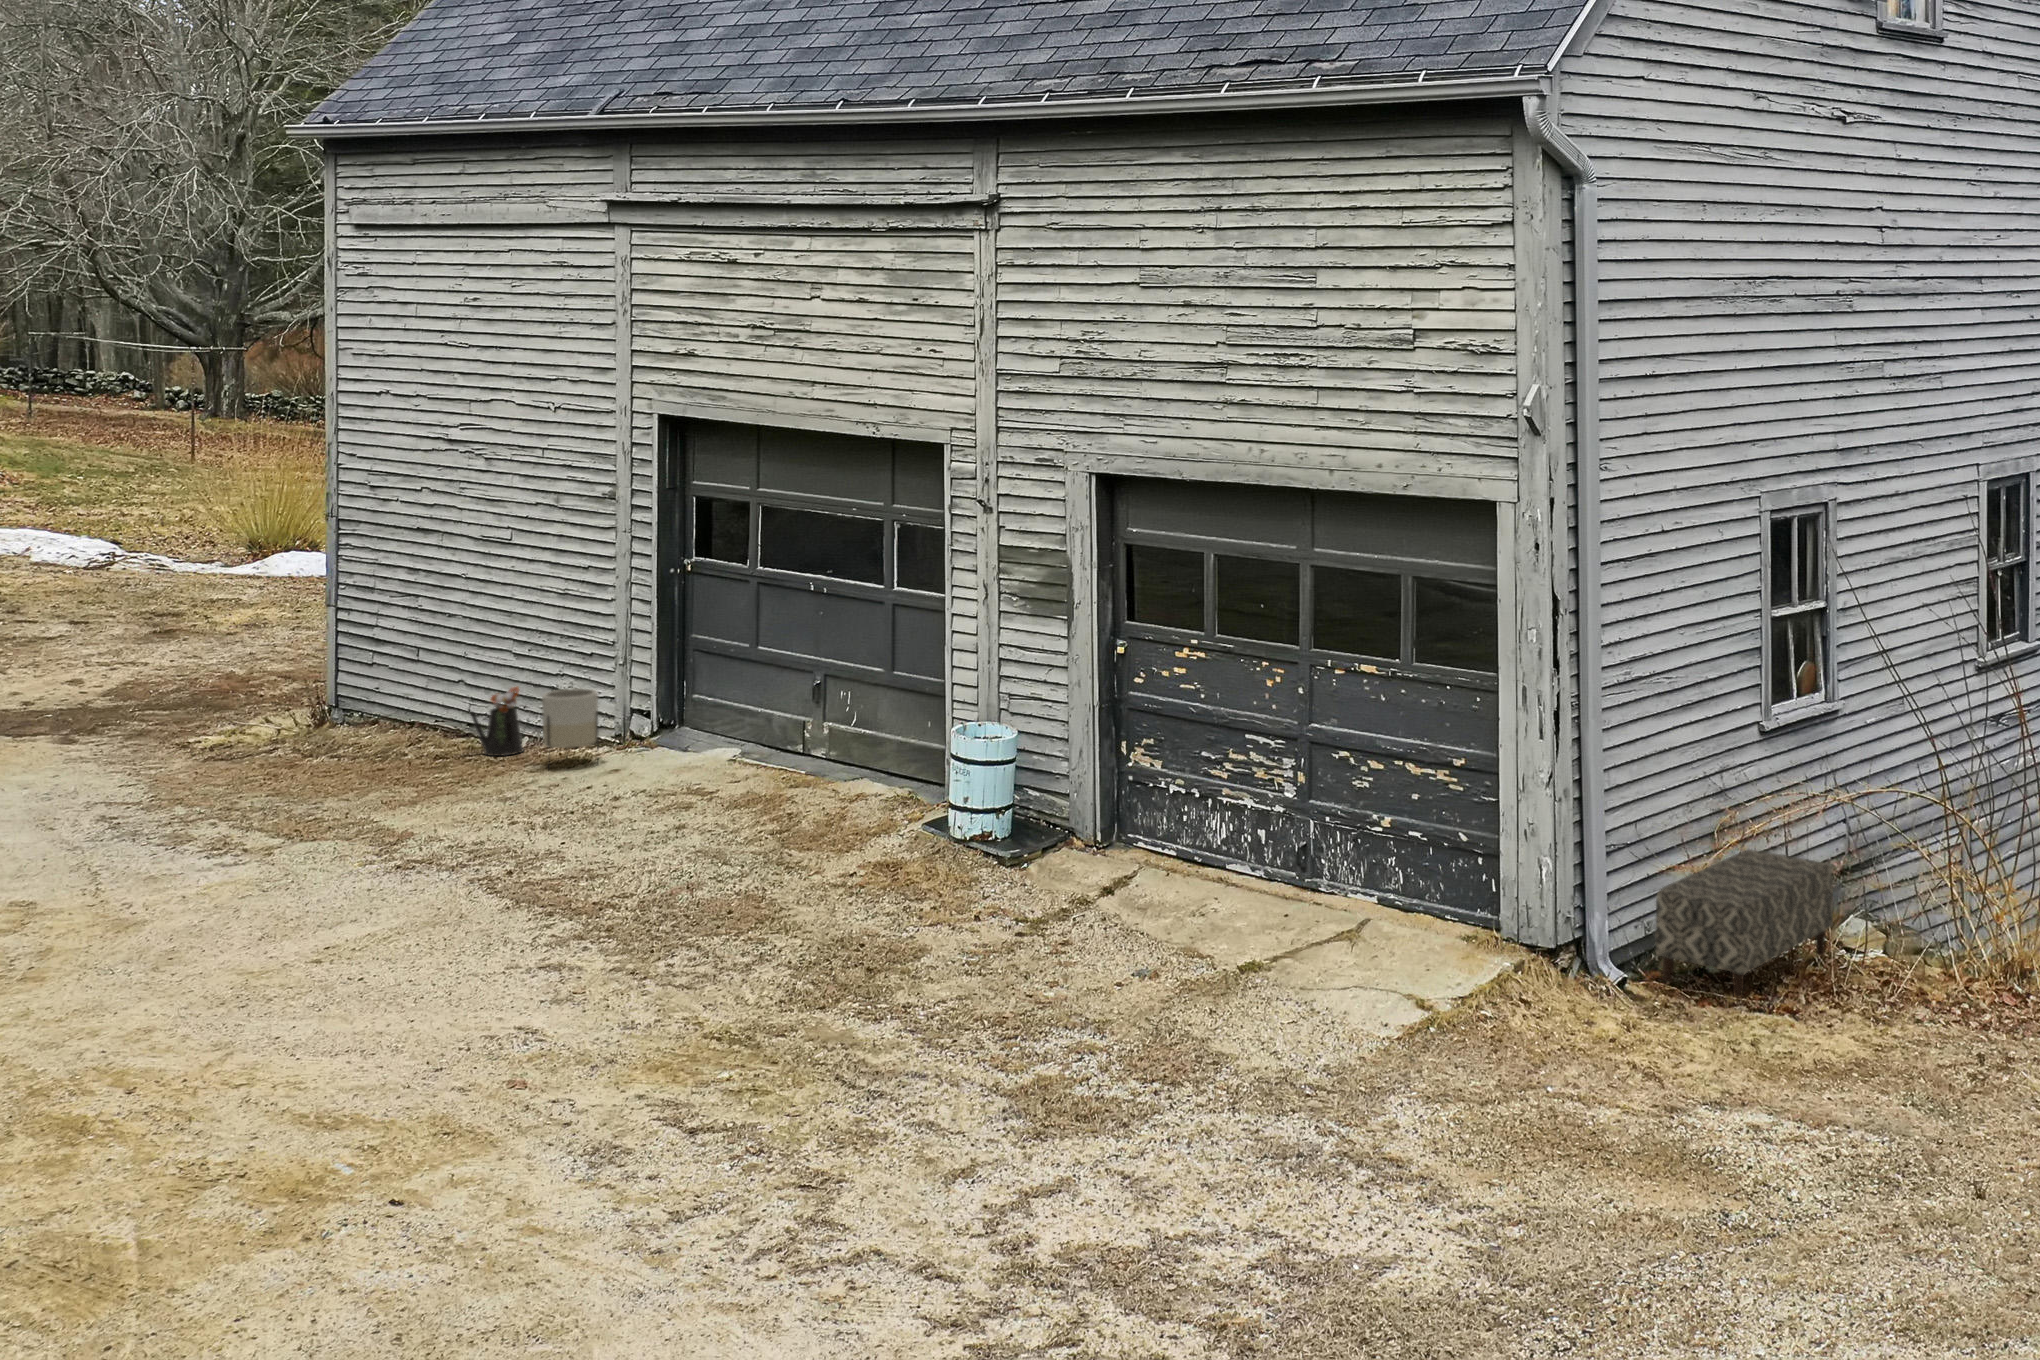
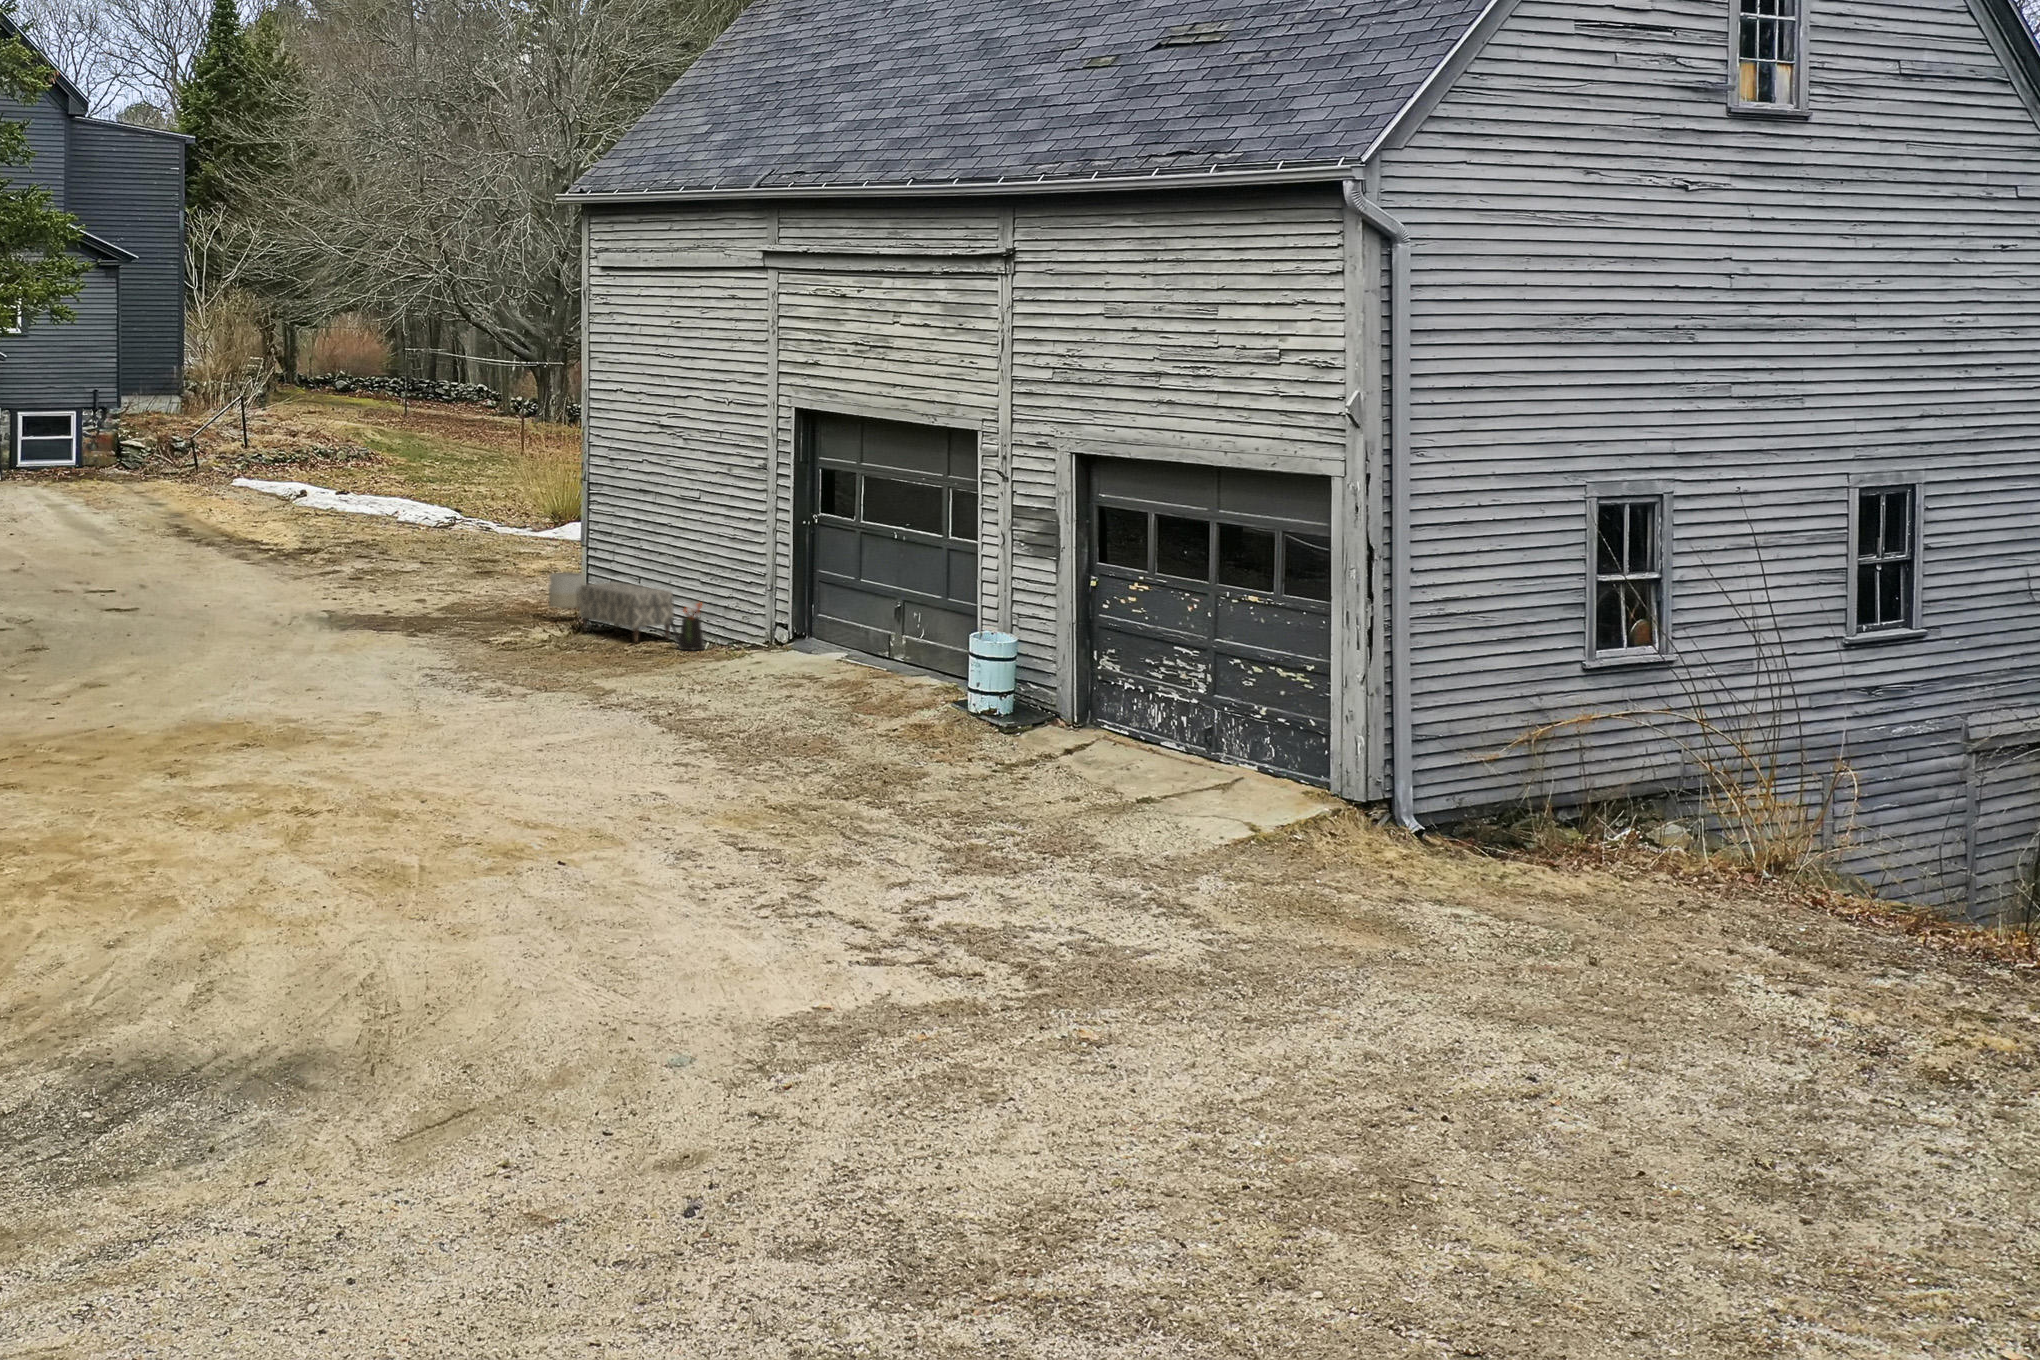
planter: present [542,688,599,749] -> present [549,572,584,608]
bench: present [1655,849,1833,998] -> present [579,582,674,642]

